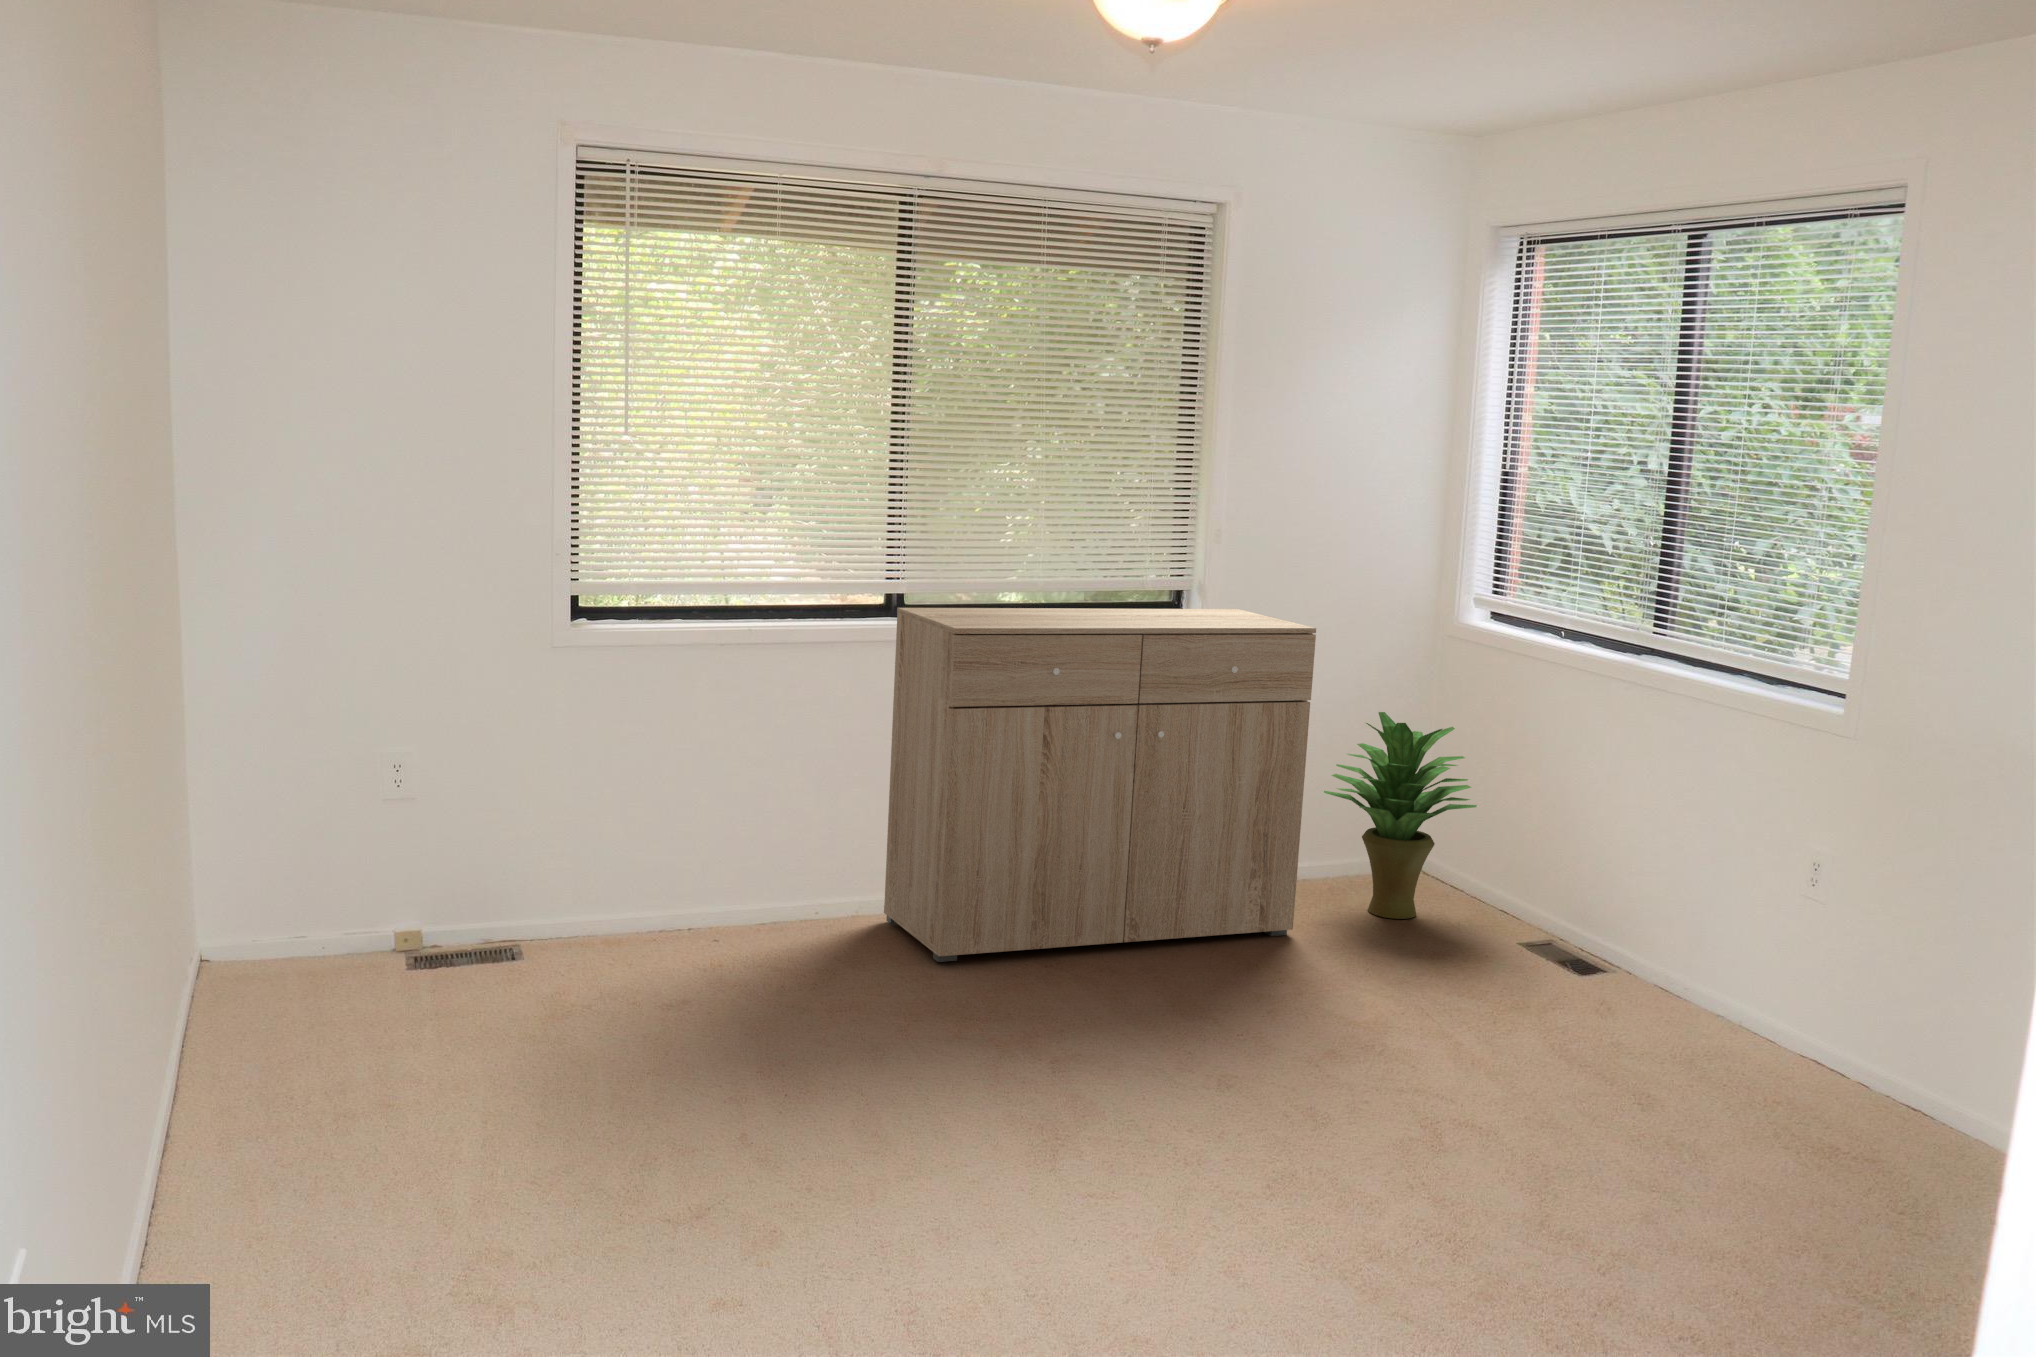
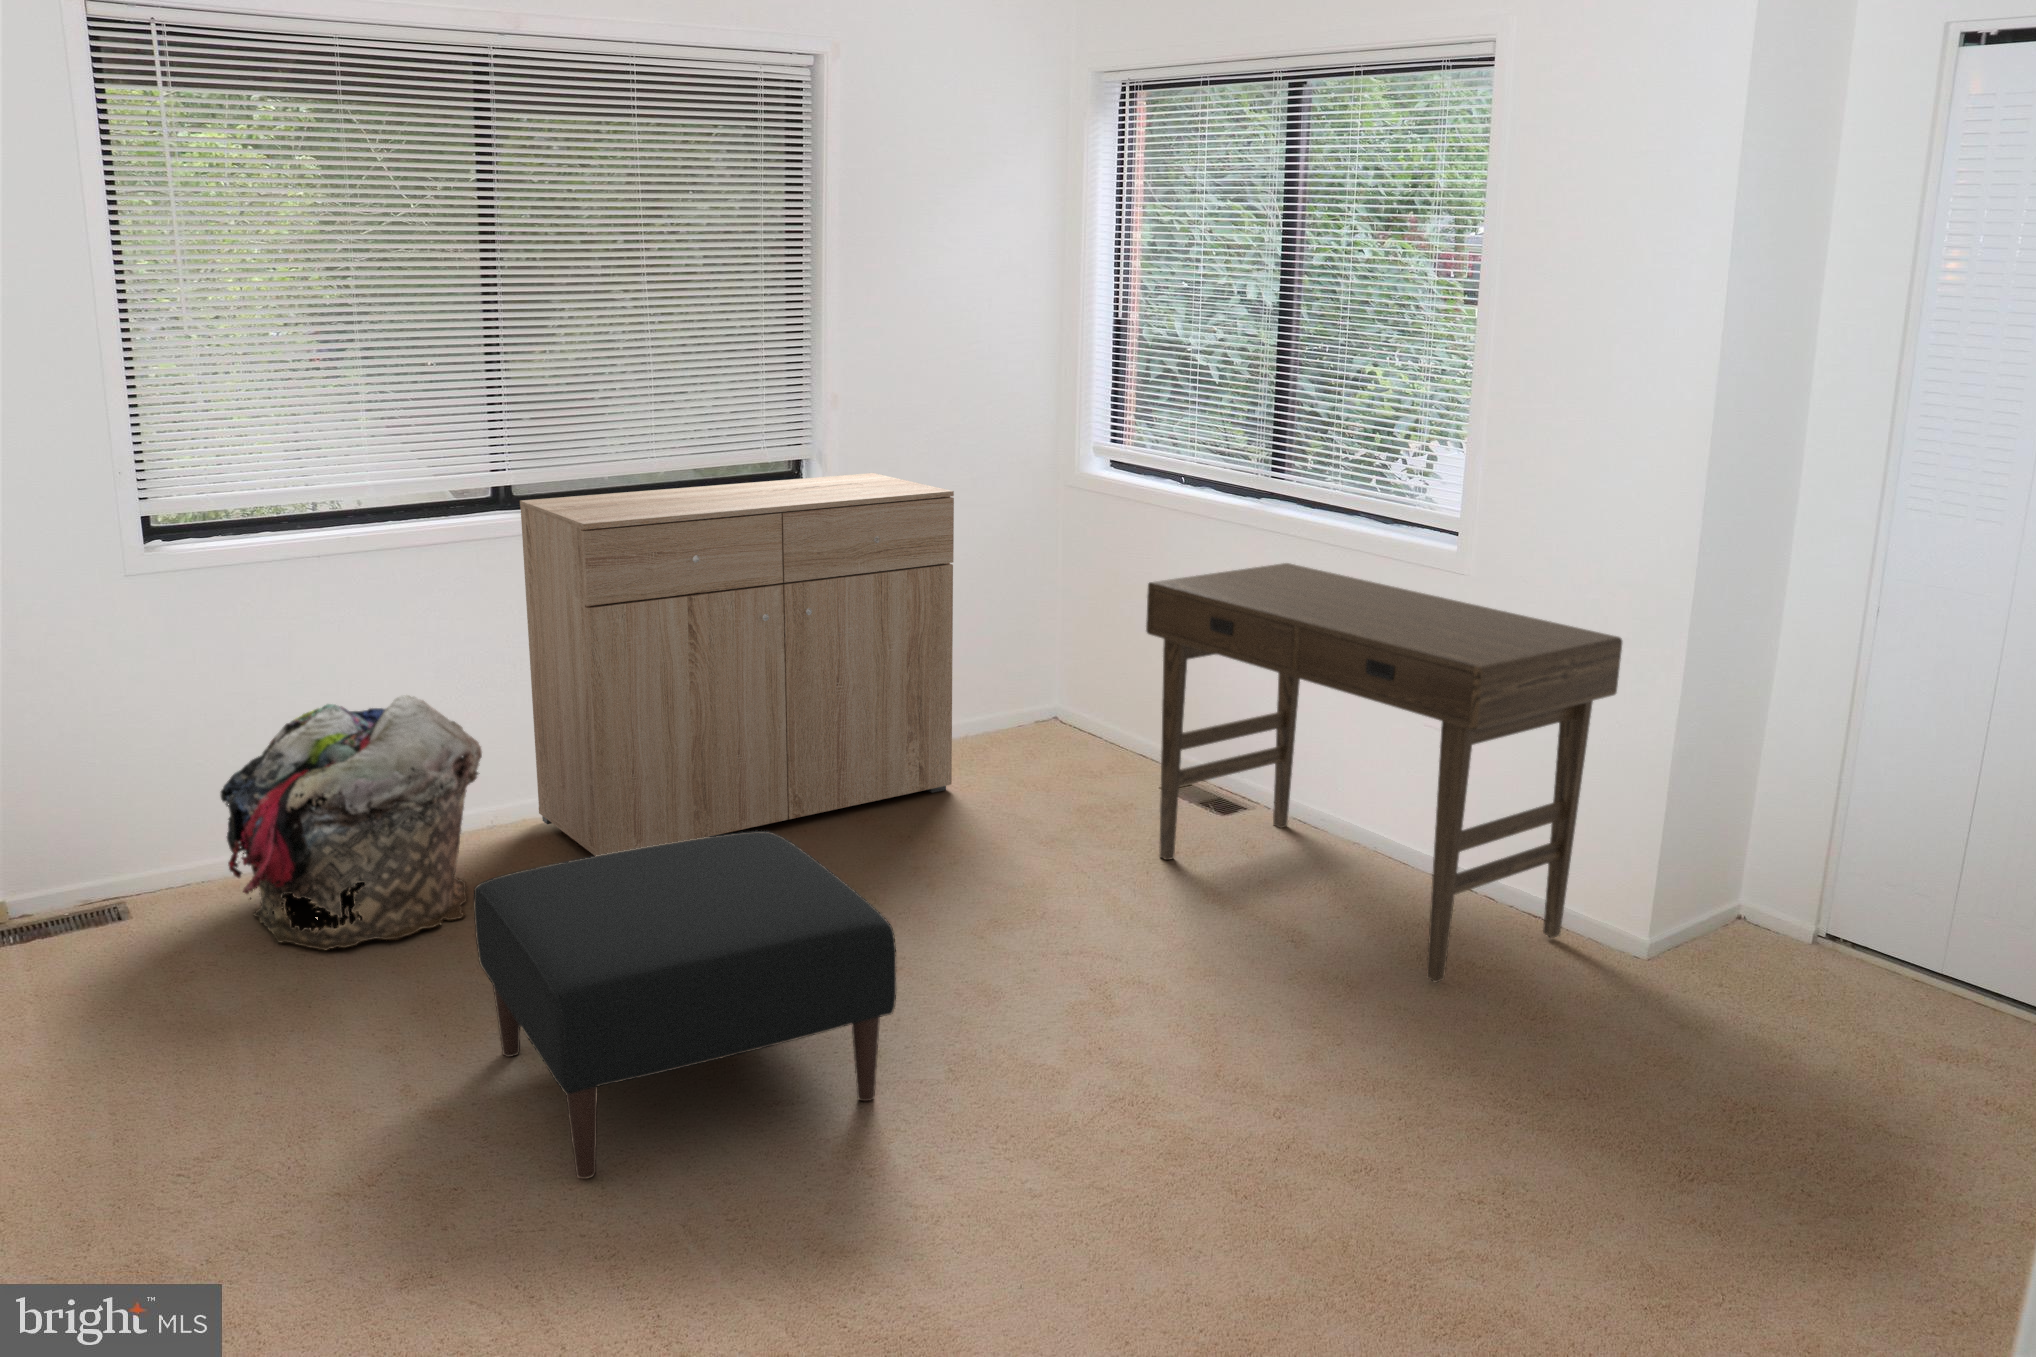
potted plant: present [1324,712,1477,919] -> none [969,563,1114,760]
desk: none [1503,722,2016,1159] -> present [1146,563,1622,982]
laundry basket: none [610,776,840,1003] -> present [220,695,482,950]
ottoman: none [826,922,1213,1206] -> present [474,831,896,1179]

